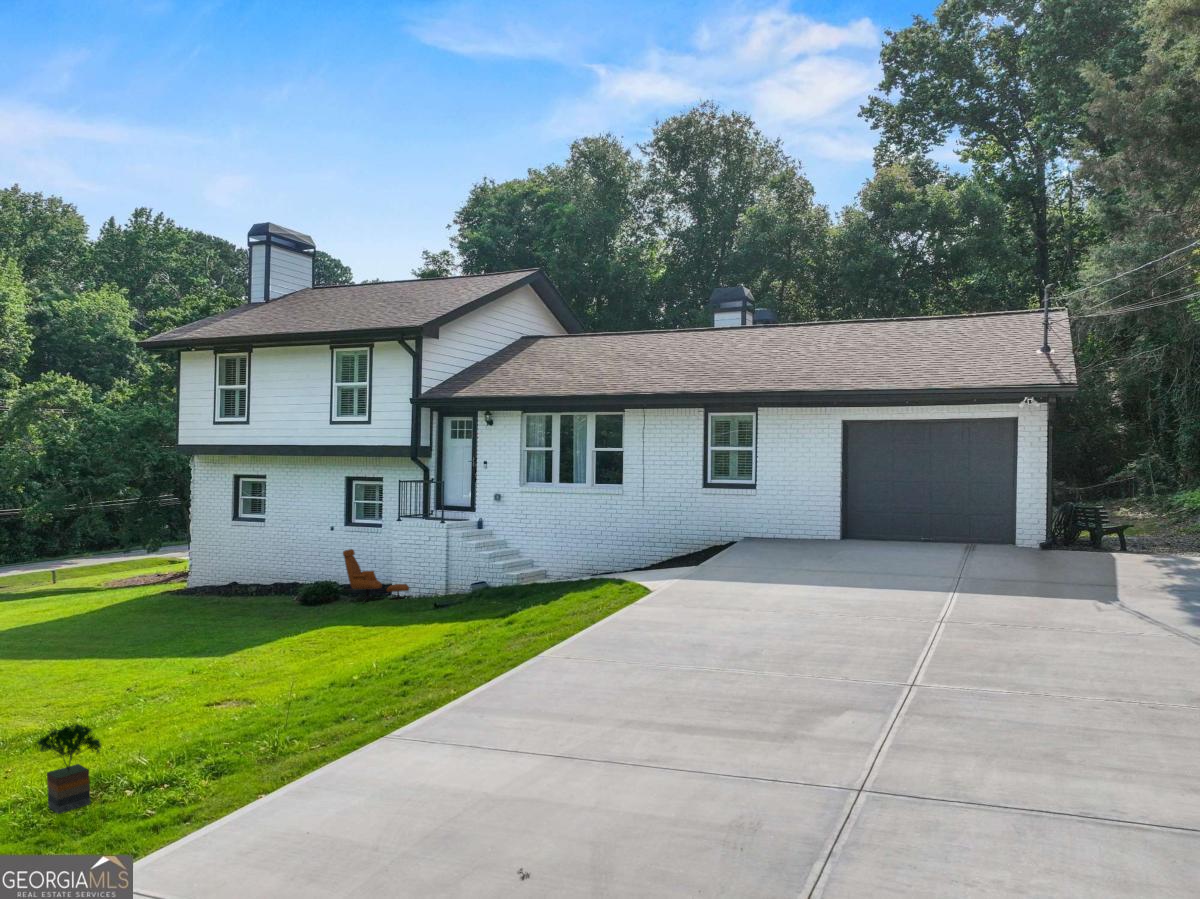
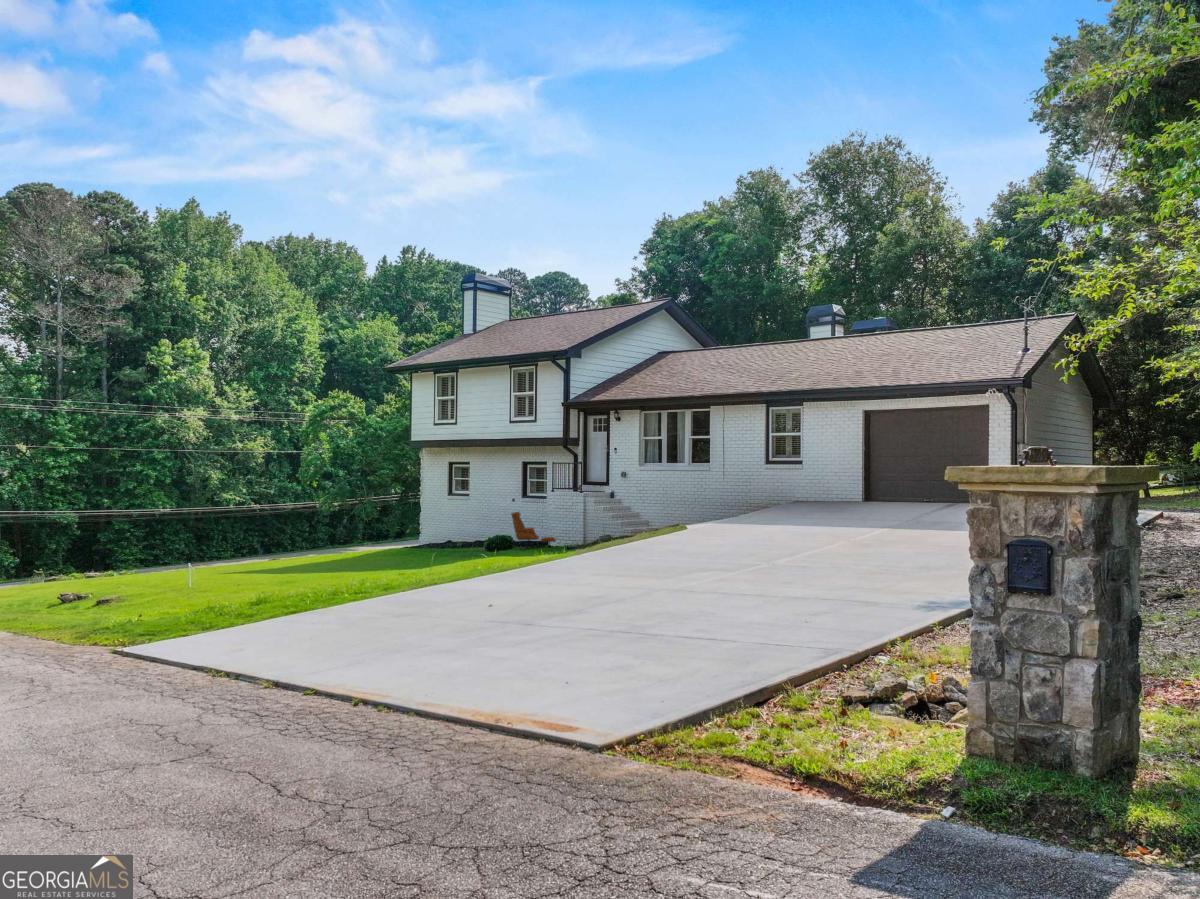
potted tree: present [37,724,102,814] -> none [307,554,334,591]

